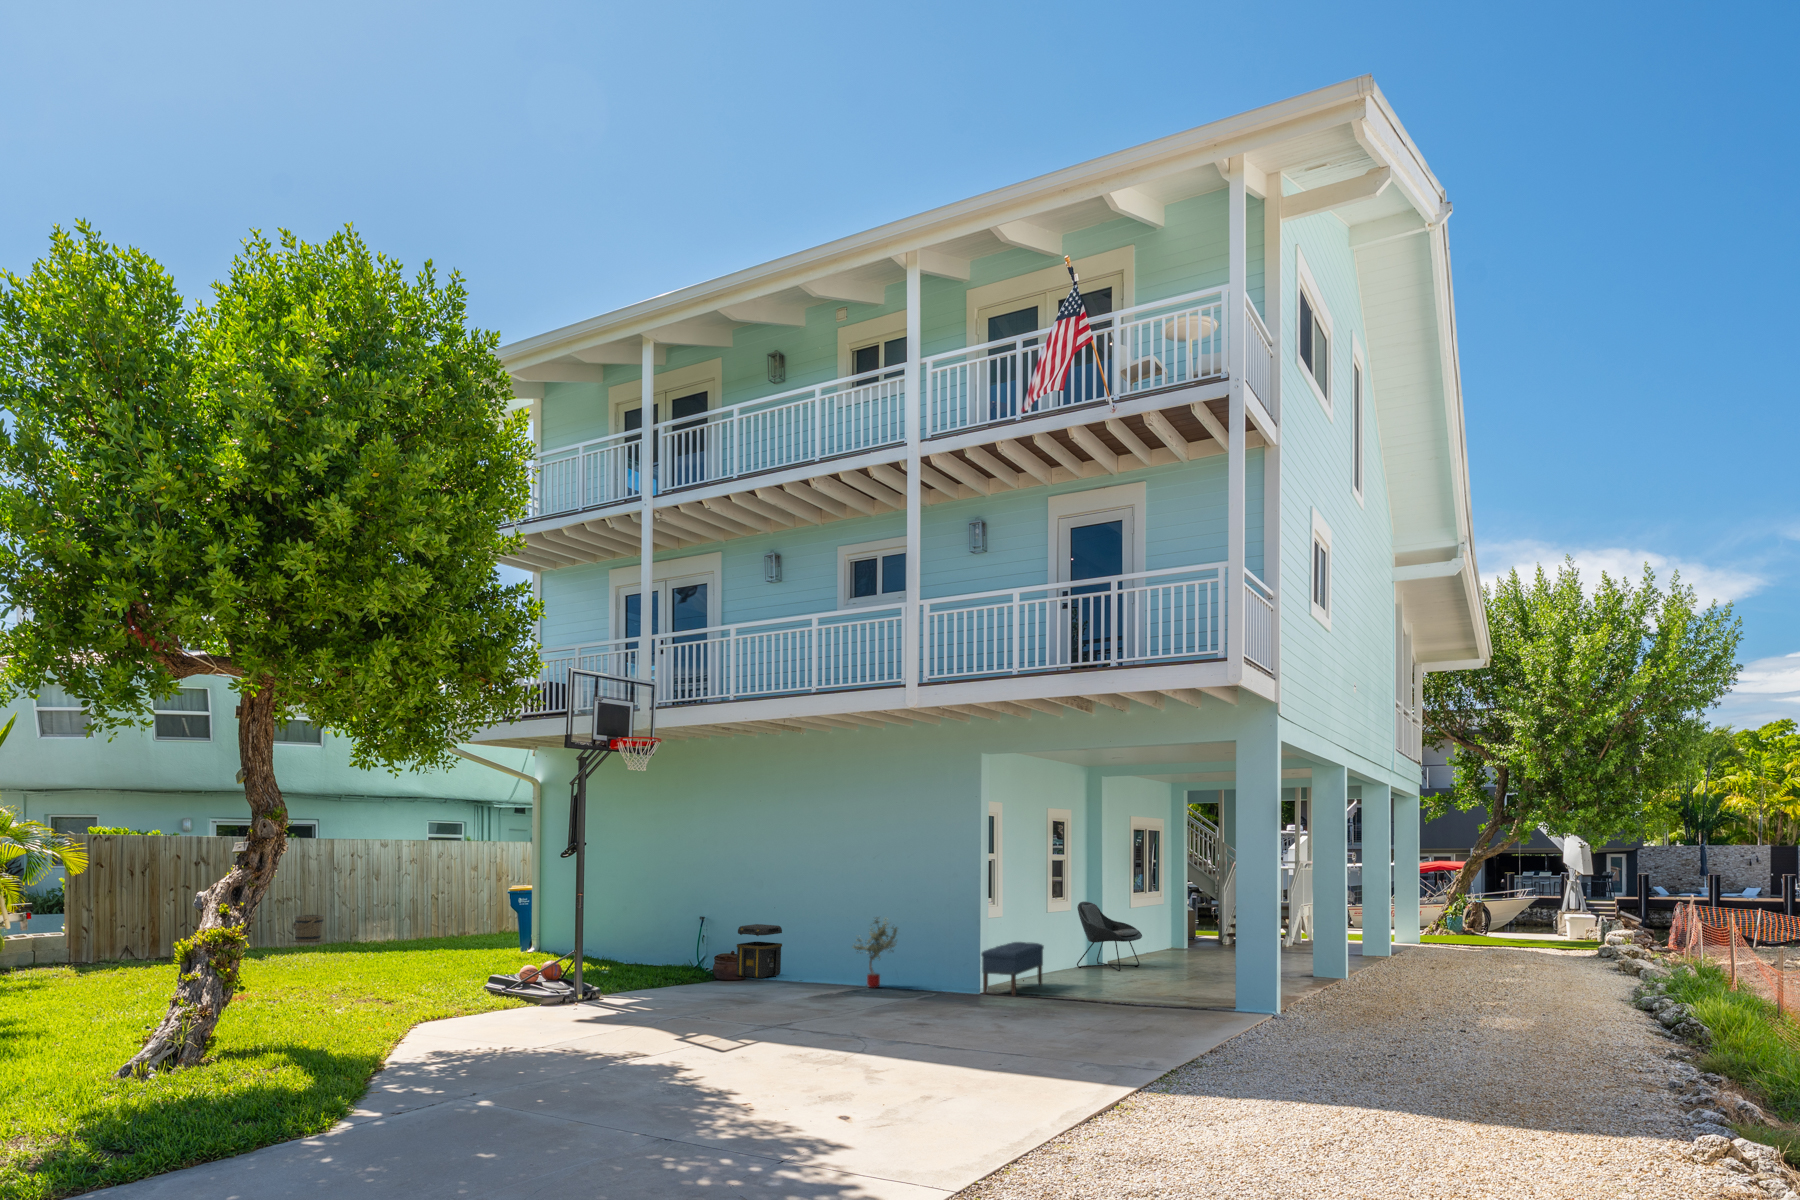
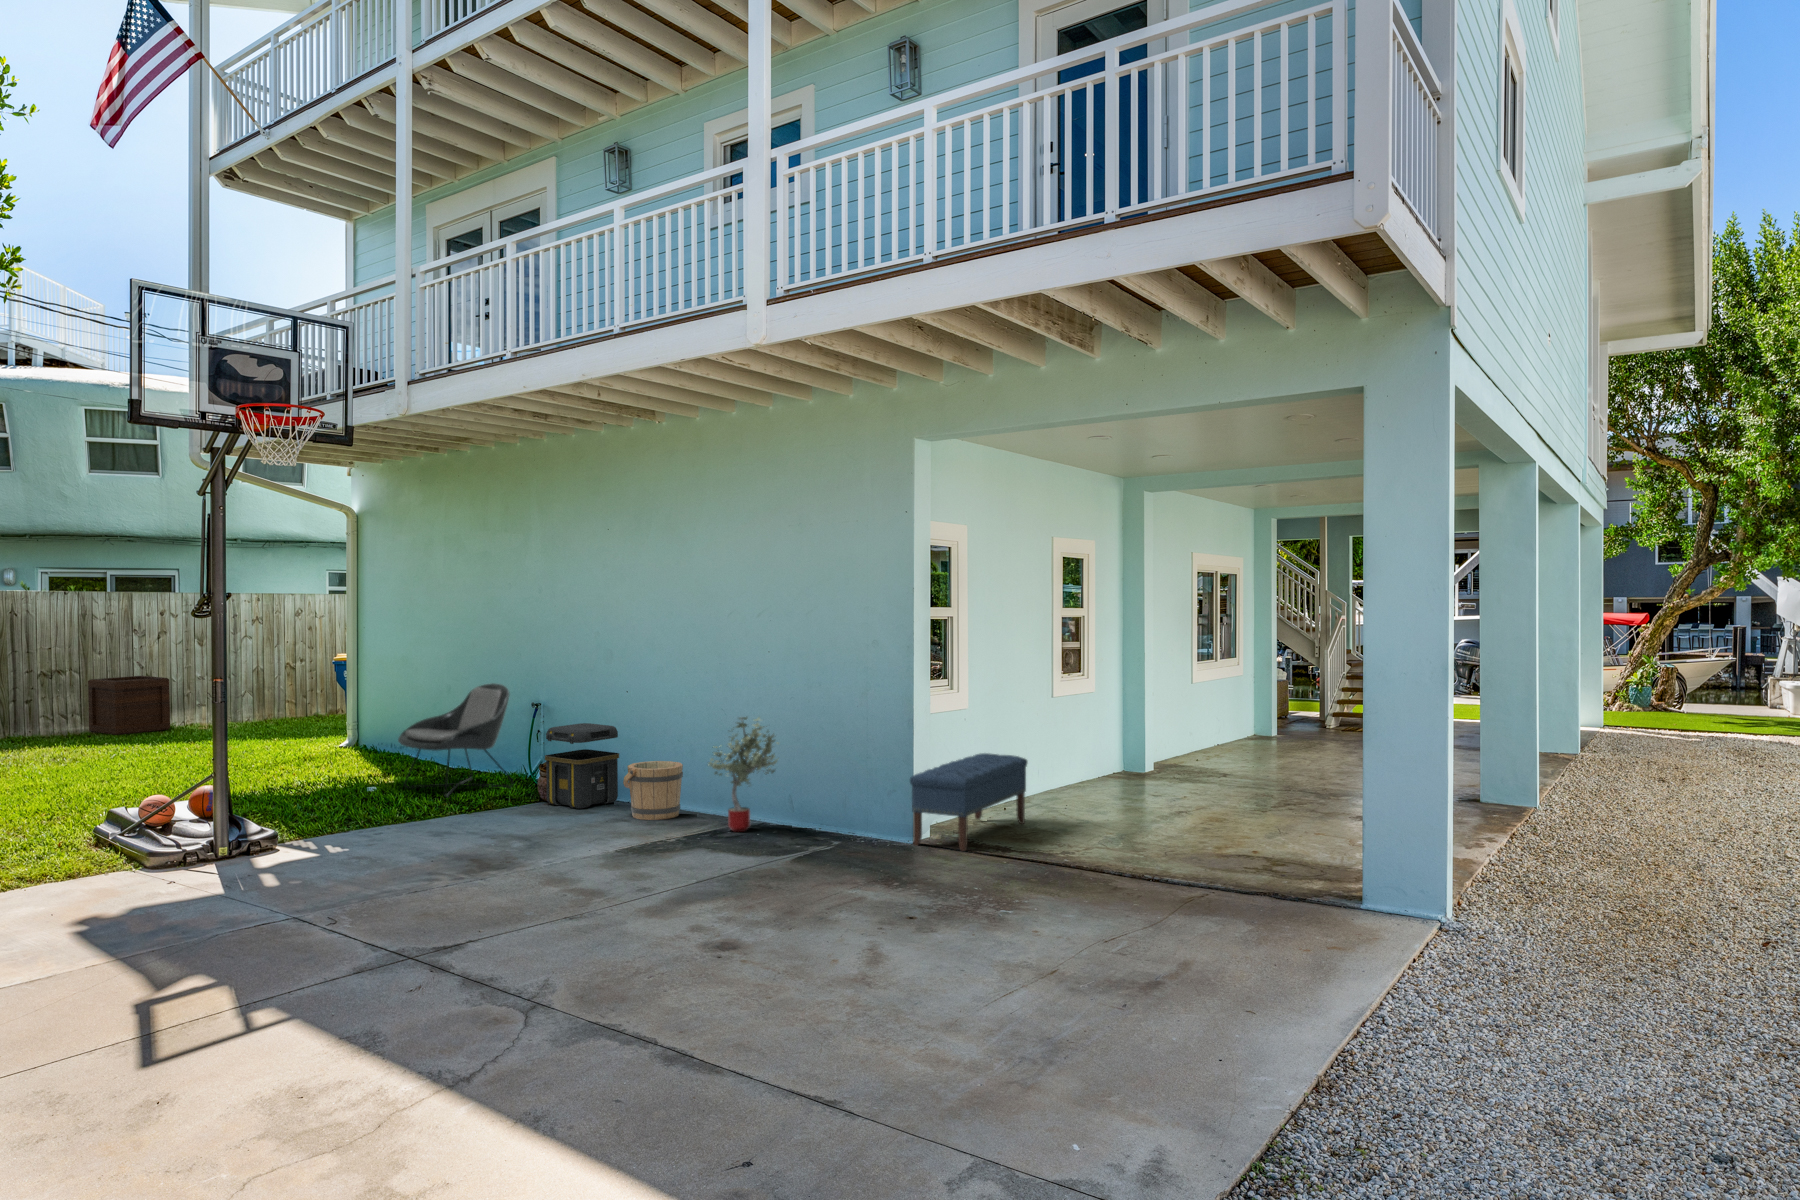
wooden crate: none [329,897,390,941] -> present [88,676,170,735]
lounge chair: present [1077,902,1142,971] -> present [398,683,514,797]
bucket: present [293,915,324,942] -> present [623,761,683,820]

